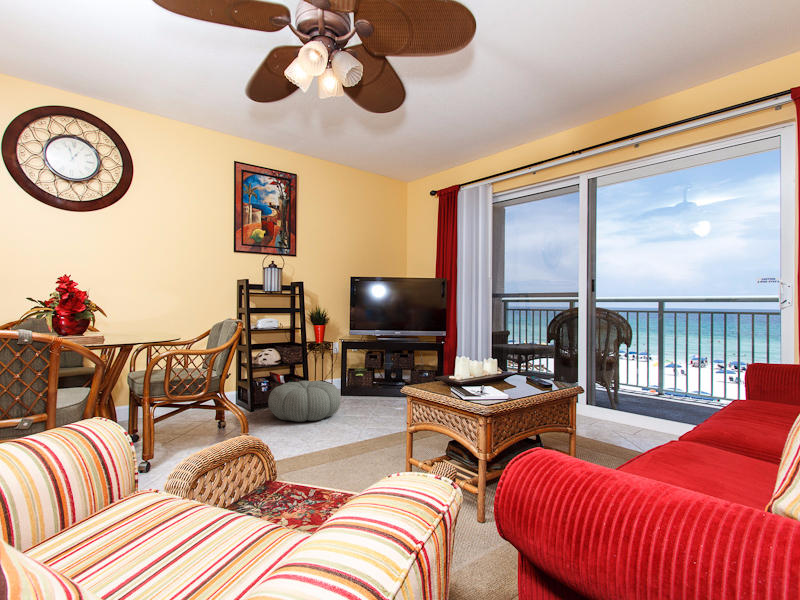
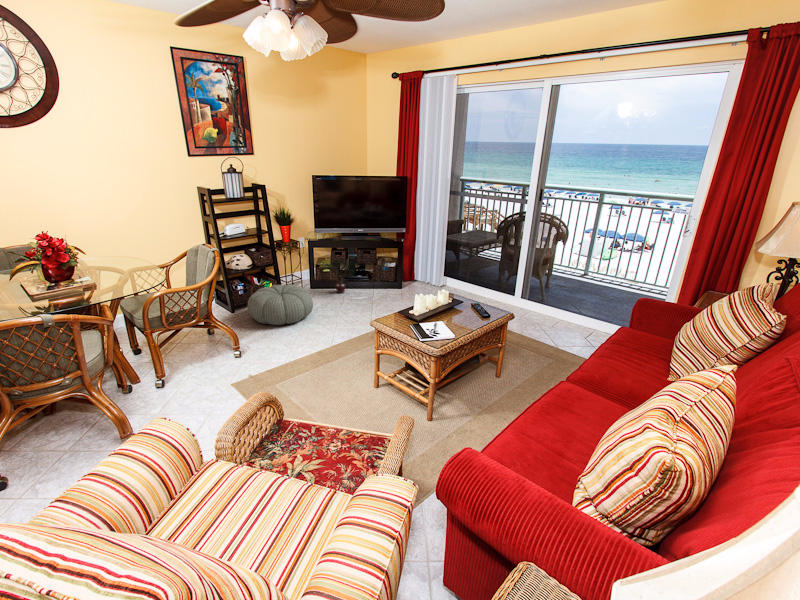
potted plant: none [356,359,390,399] -> present [325,259,355,293]

